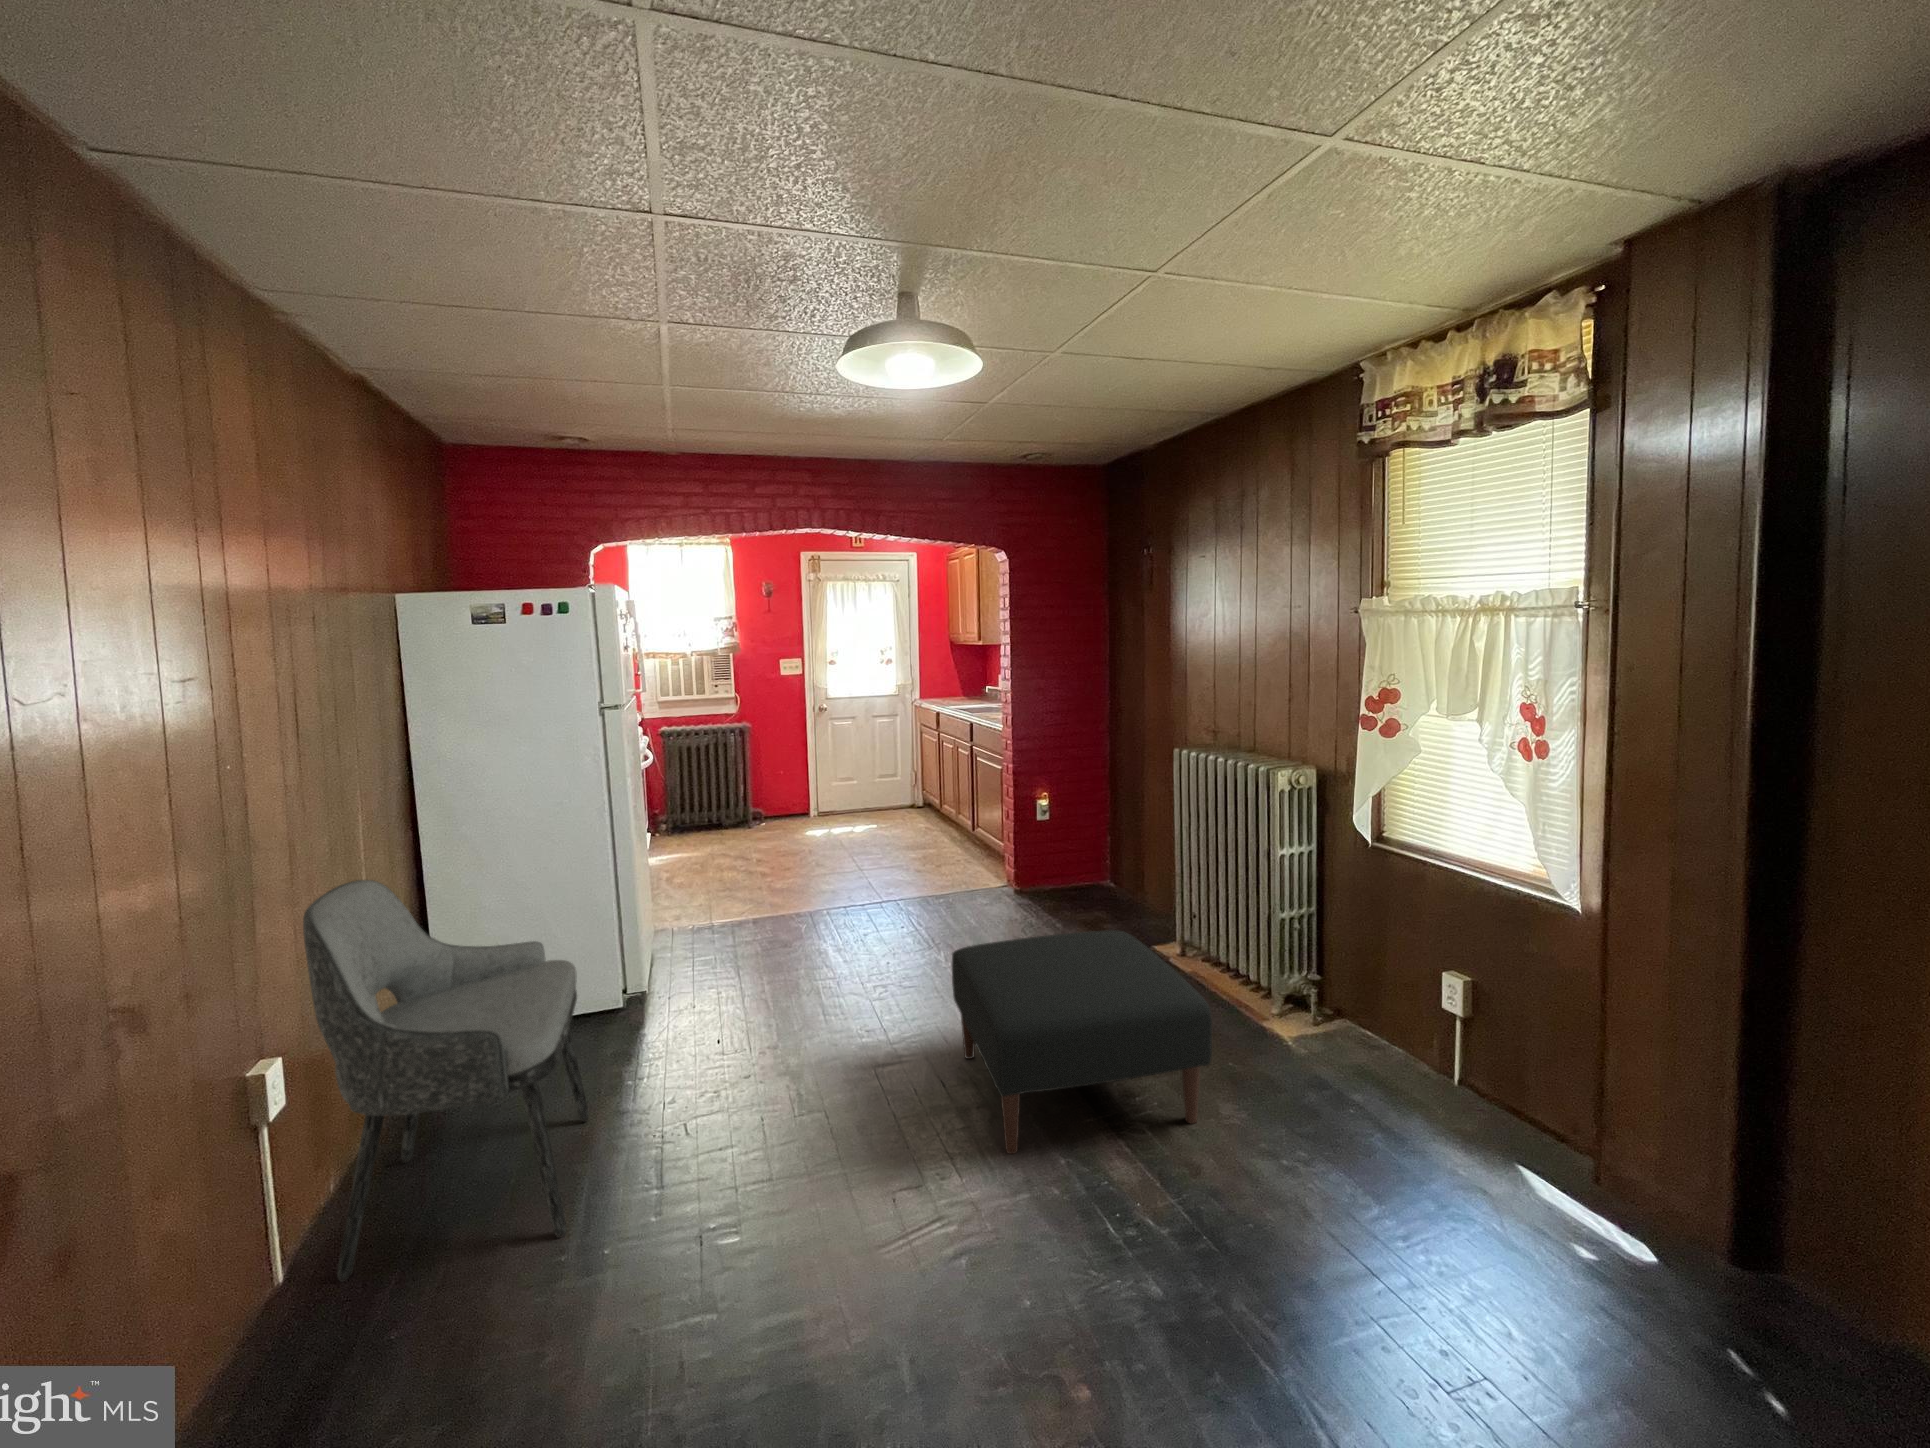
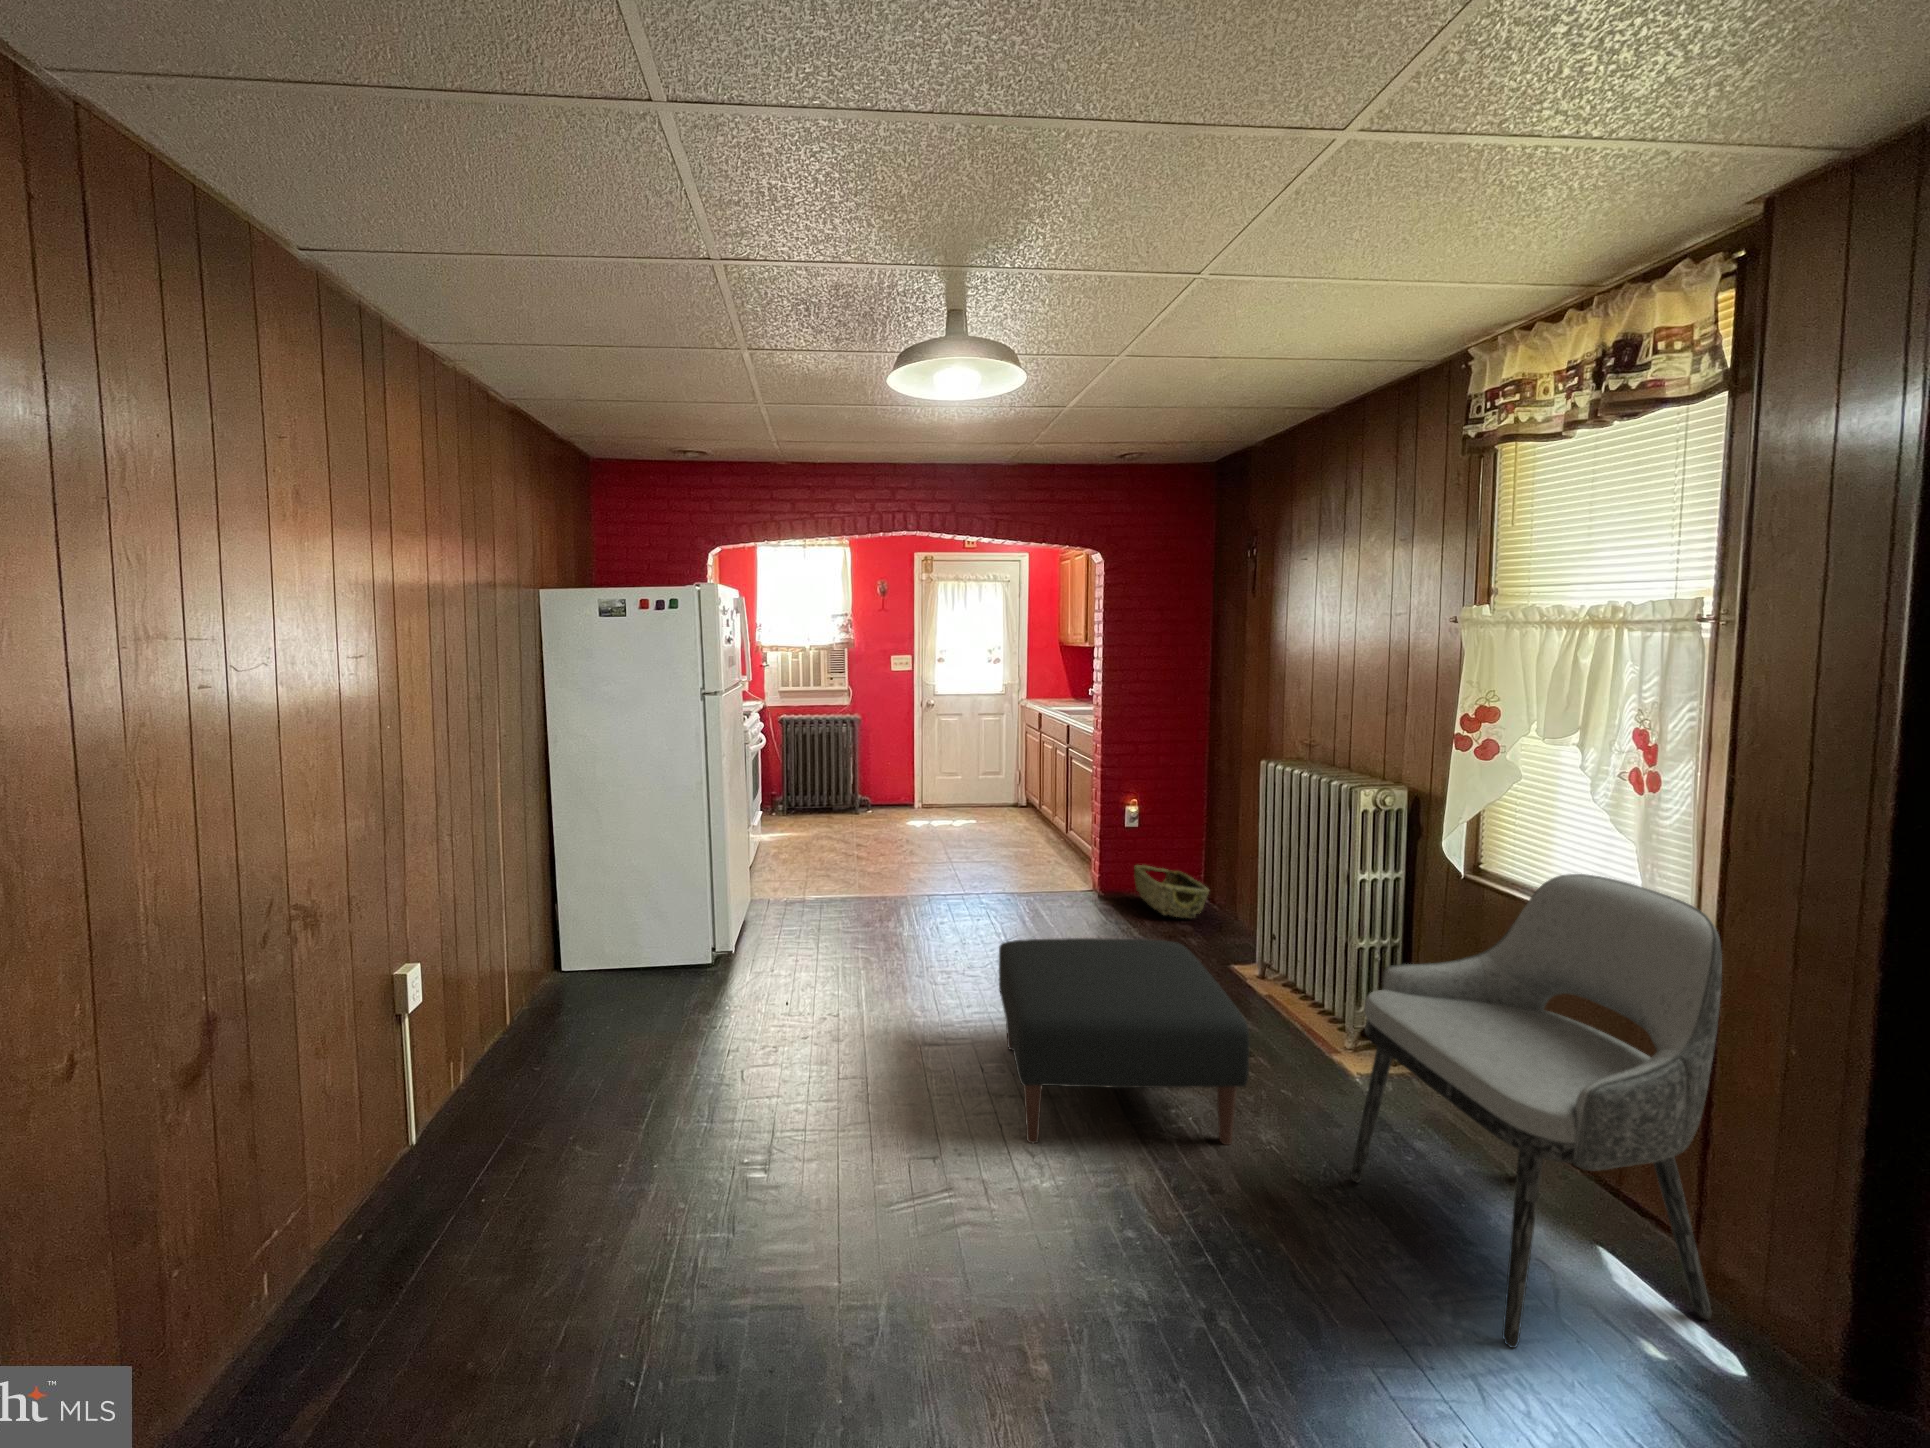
woven basket: none [1048,856,1122,904] -> present [1134,865,1209,918]
dining chair: present [303,880,589,1282] -> present [1350,874,1722,1348]

